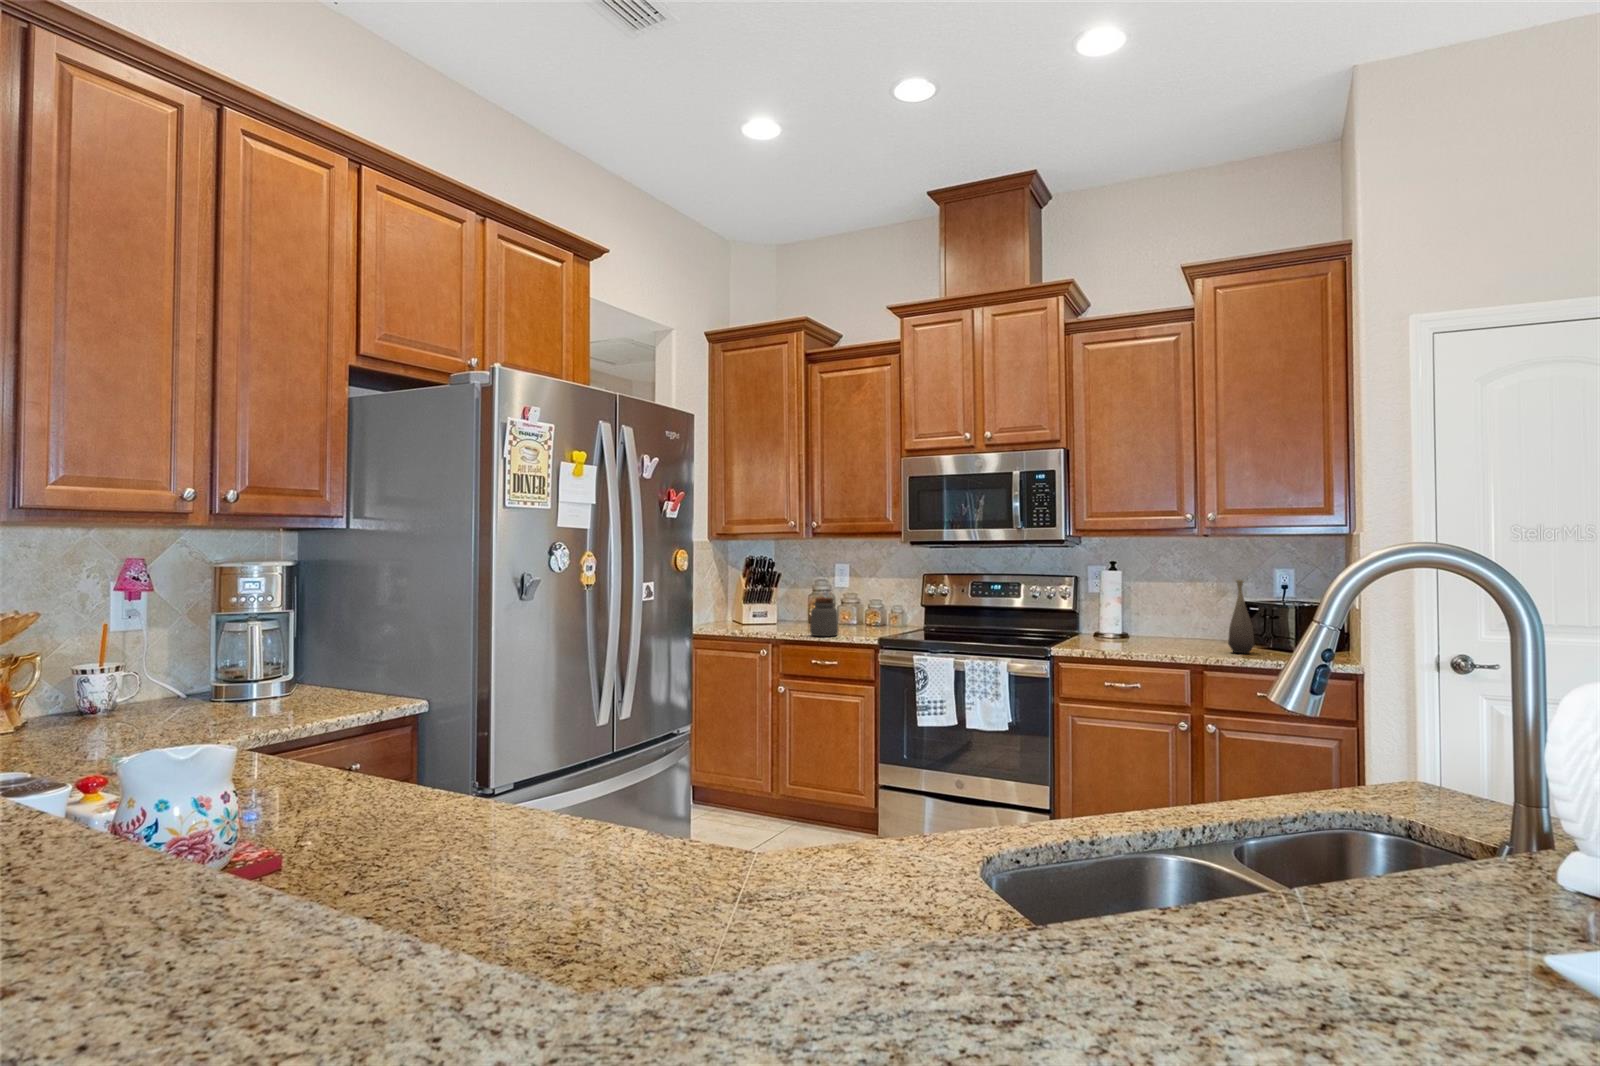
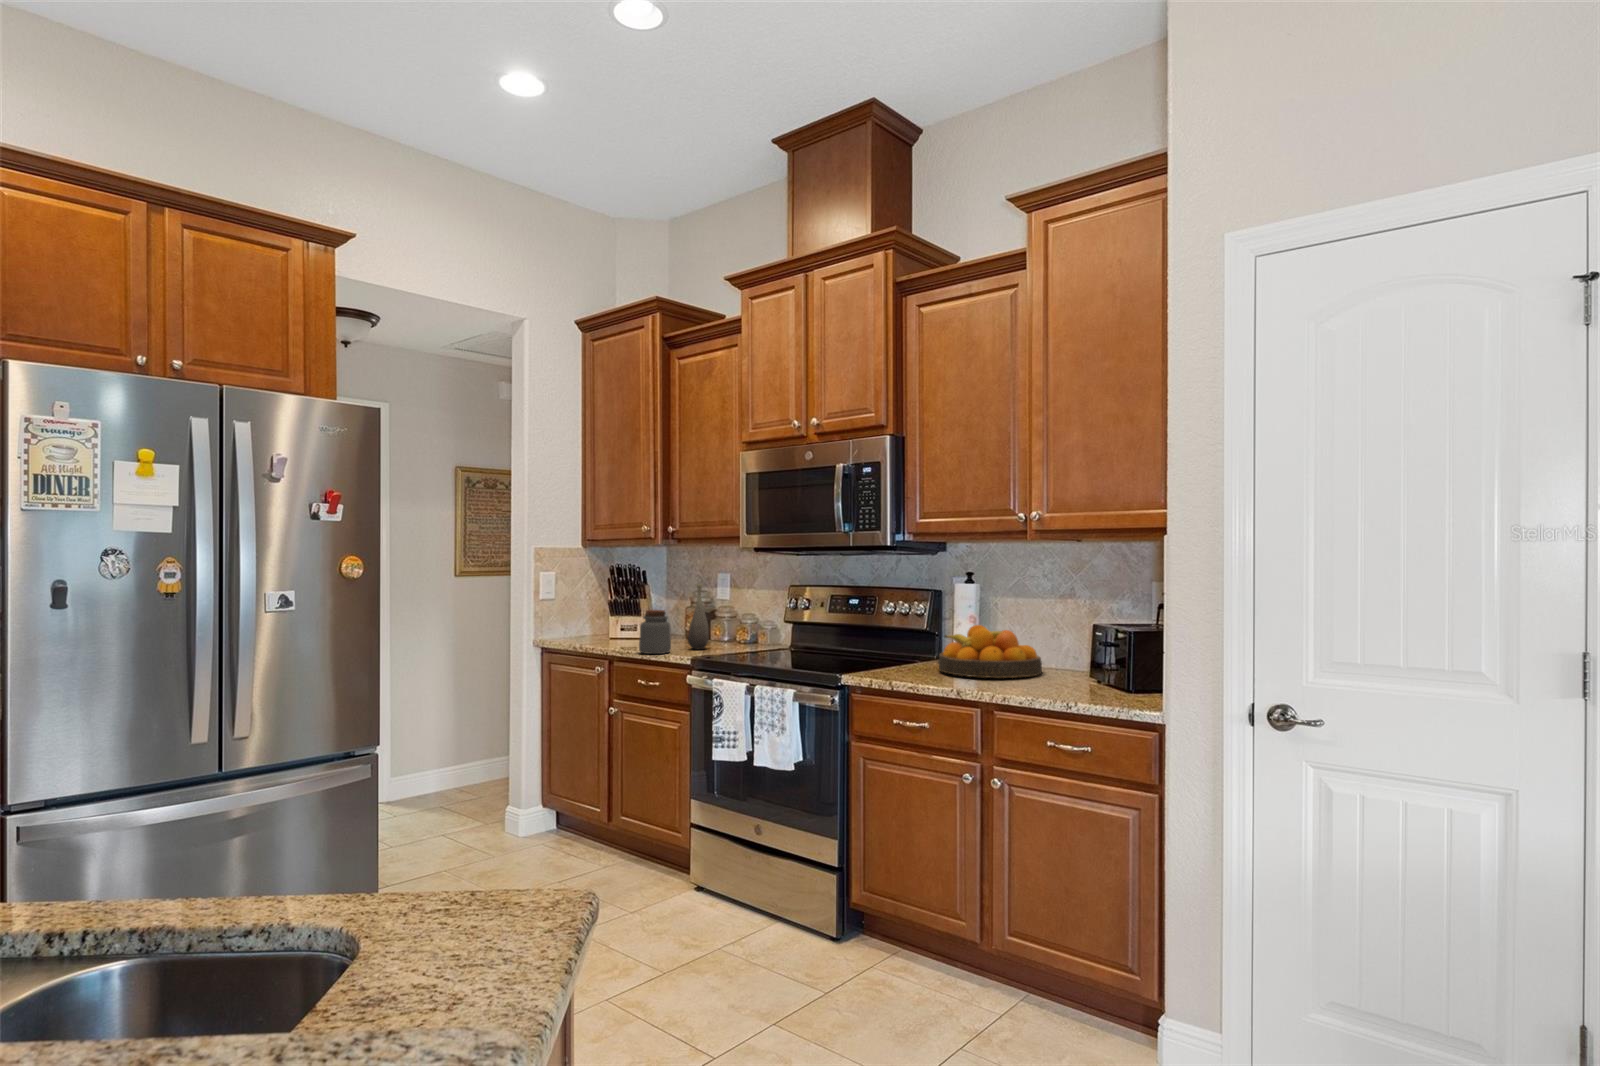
bottle: present [1228,580,1254,653] -> present [688,584,709,649]
fruit bowl: none [1105,605,1196,646] -> present [938,625,1042,678]

